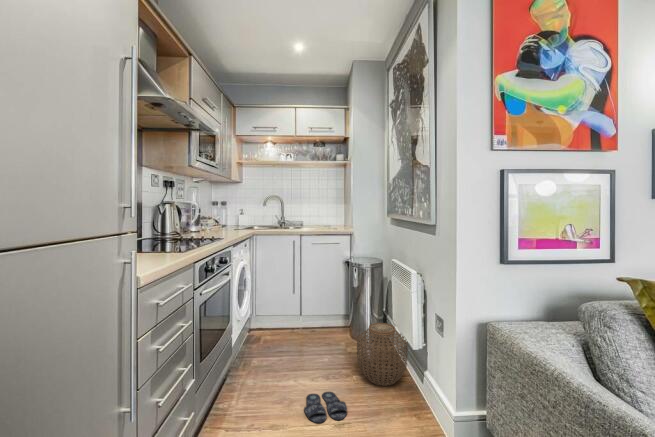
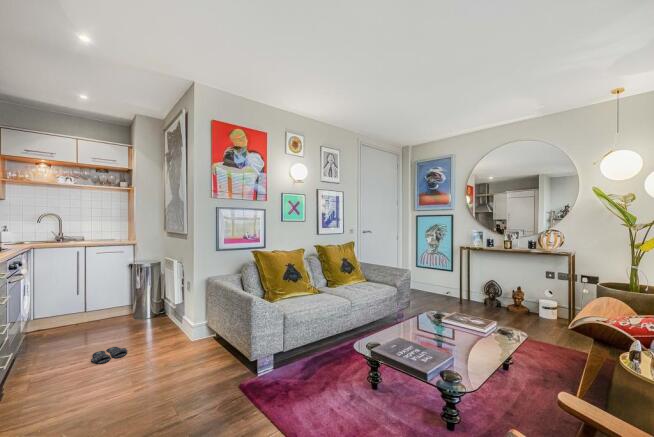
woven basket: present [357,323,408,386] -> none [136,297,173,335]

